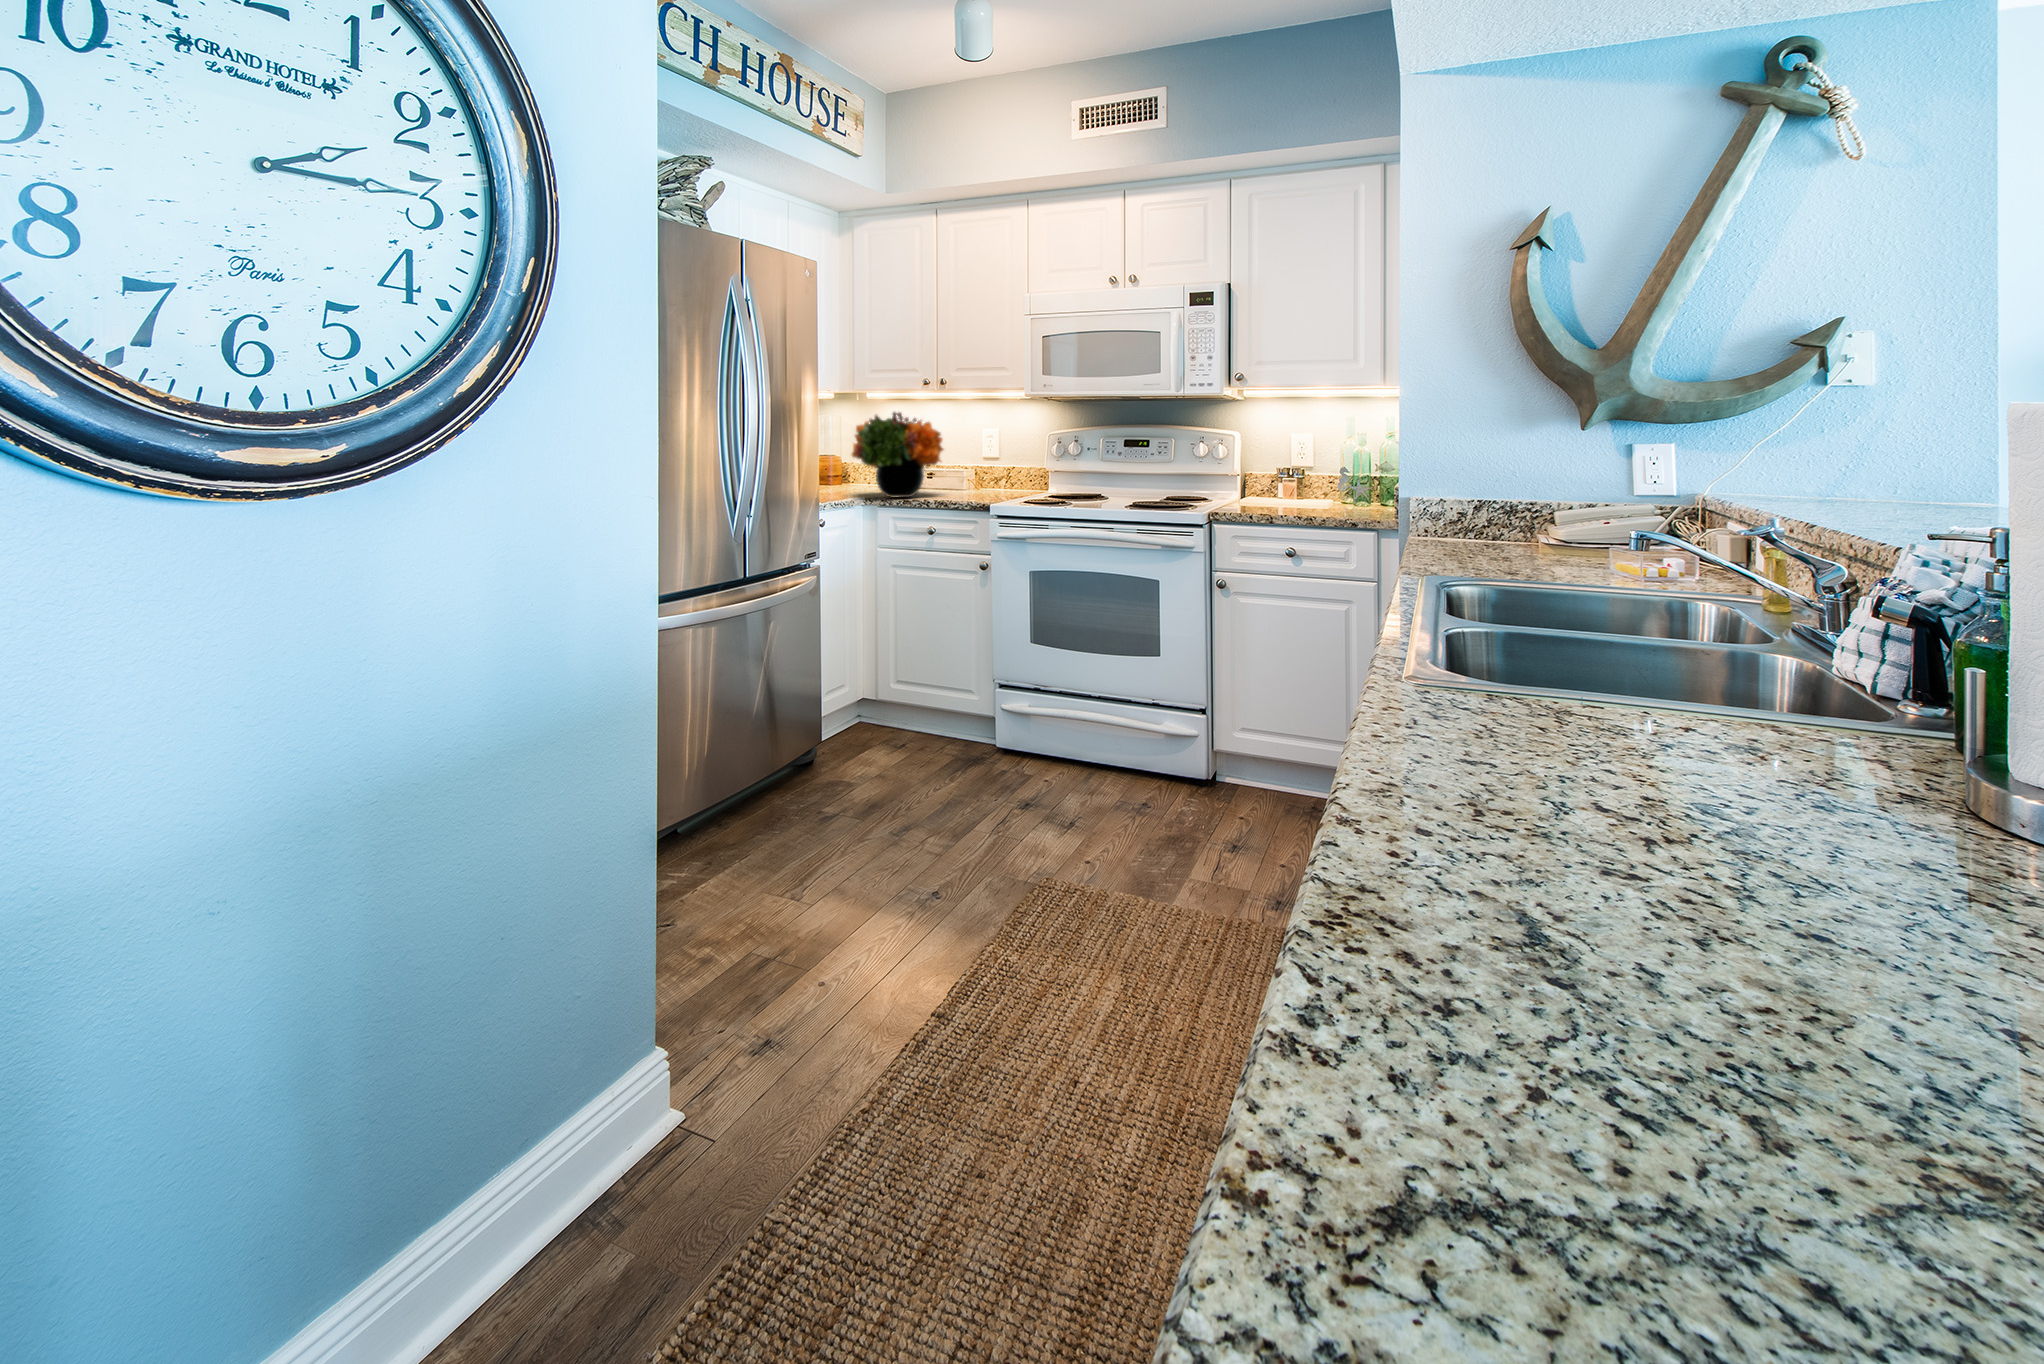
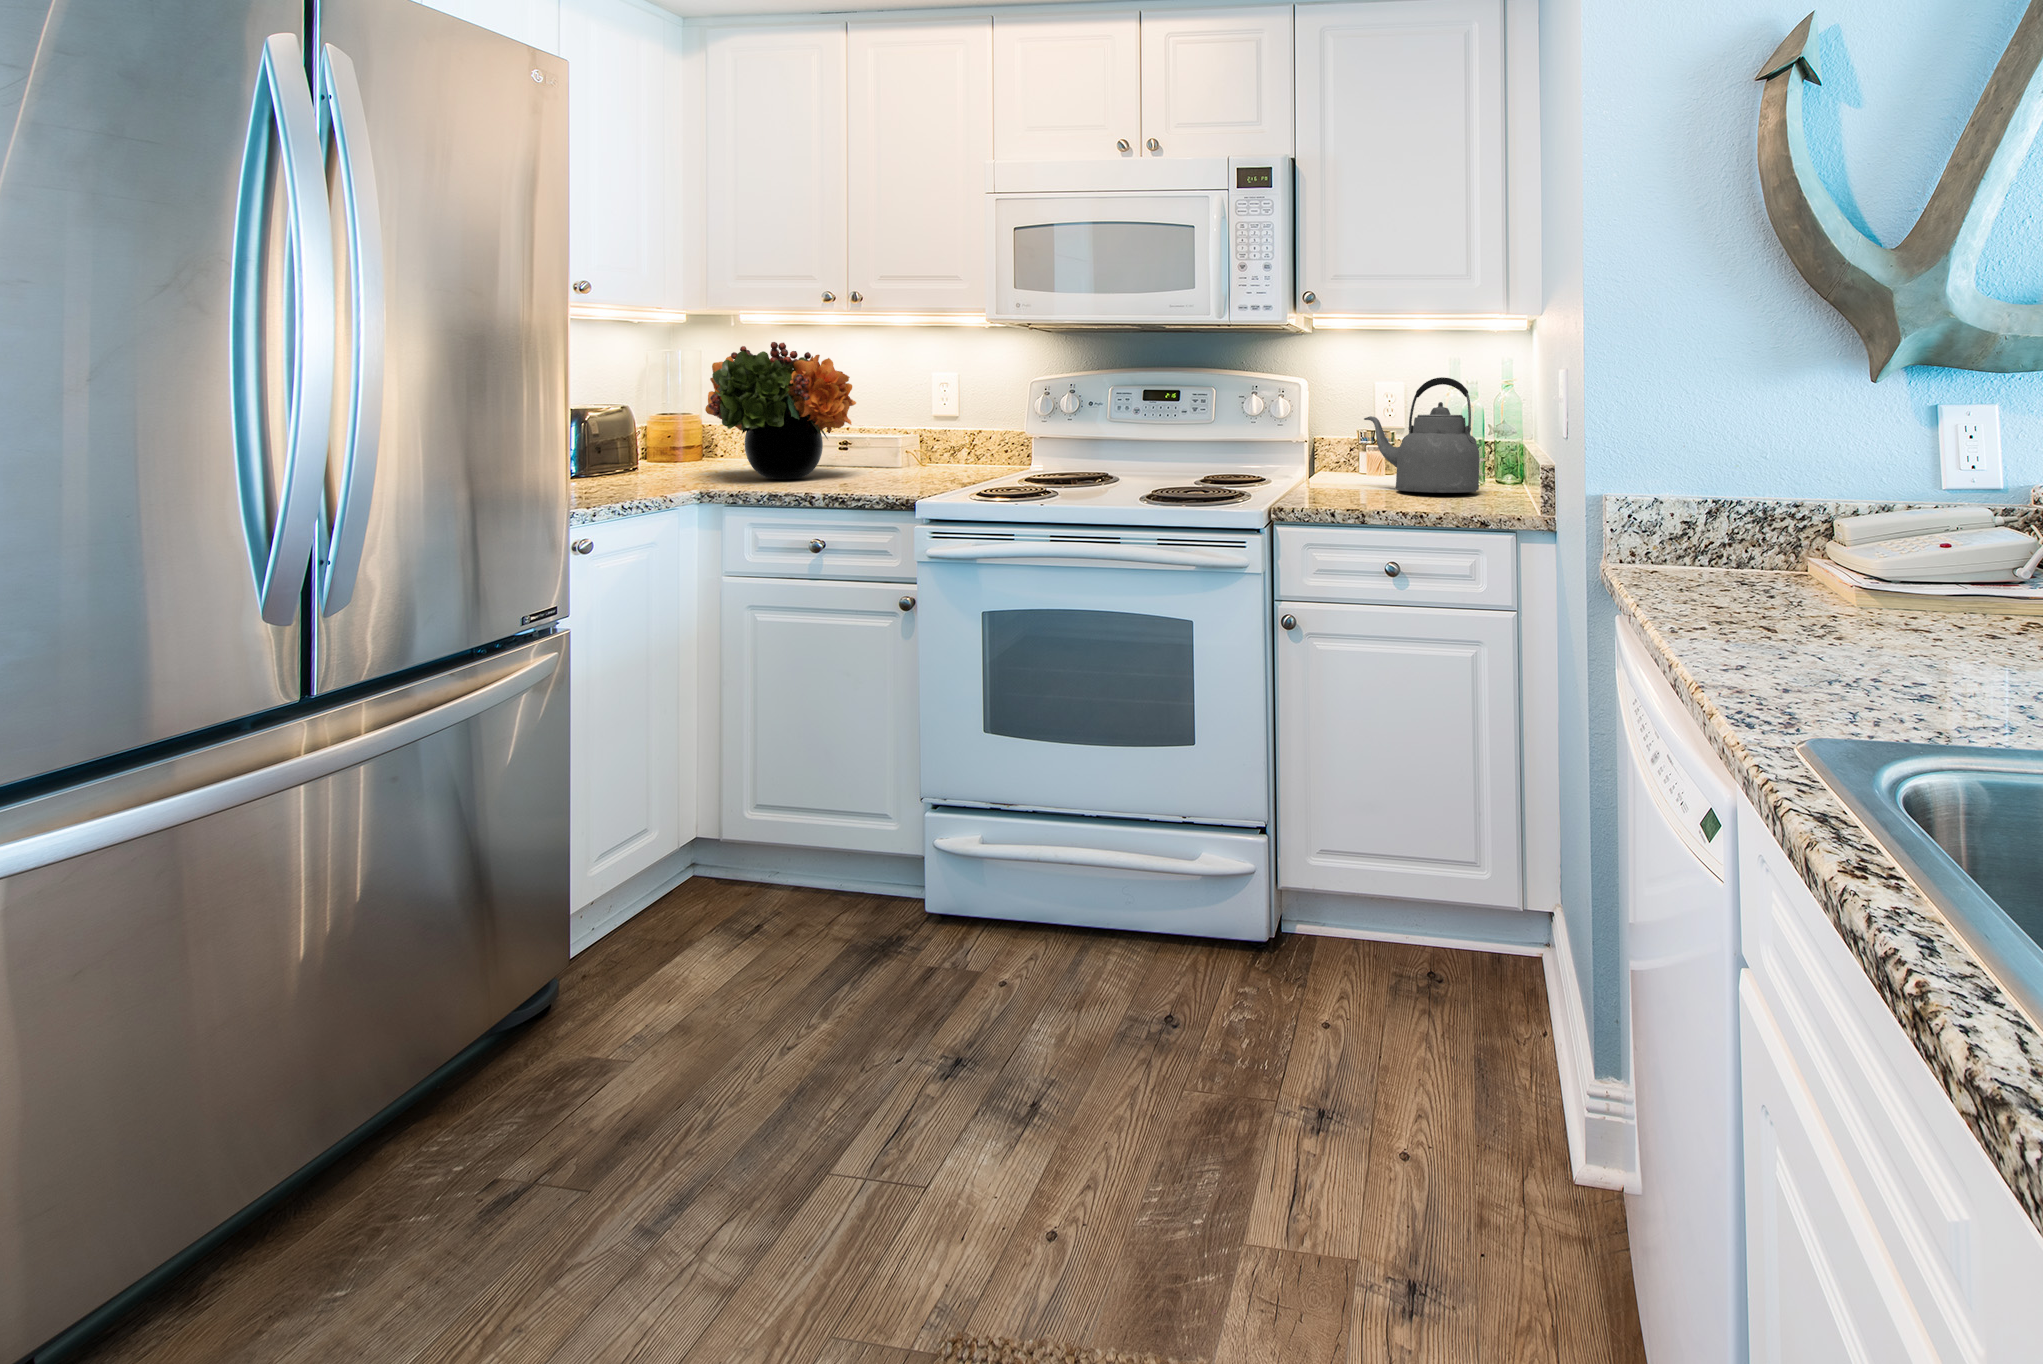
kettle: none [1274,429,1350,504] -> present [1364,377,1480,493]

